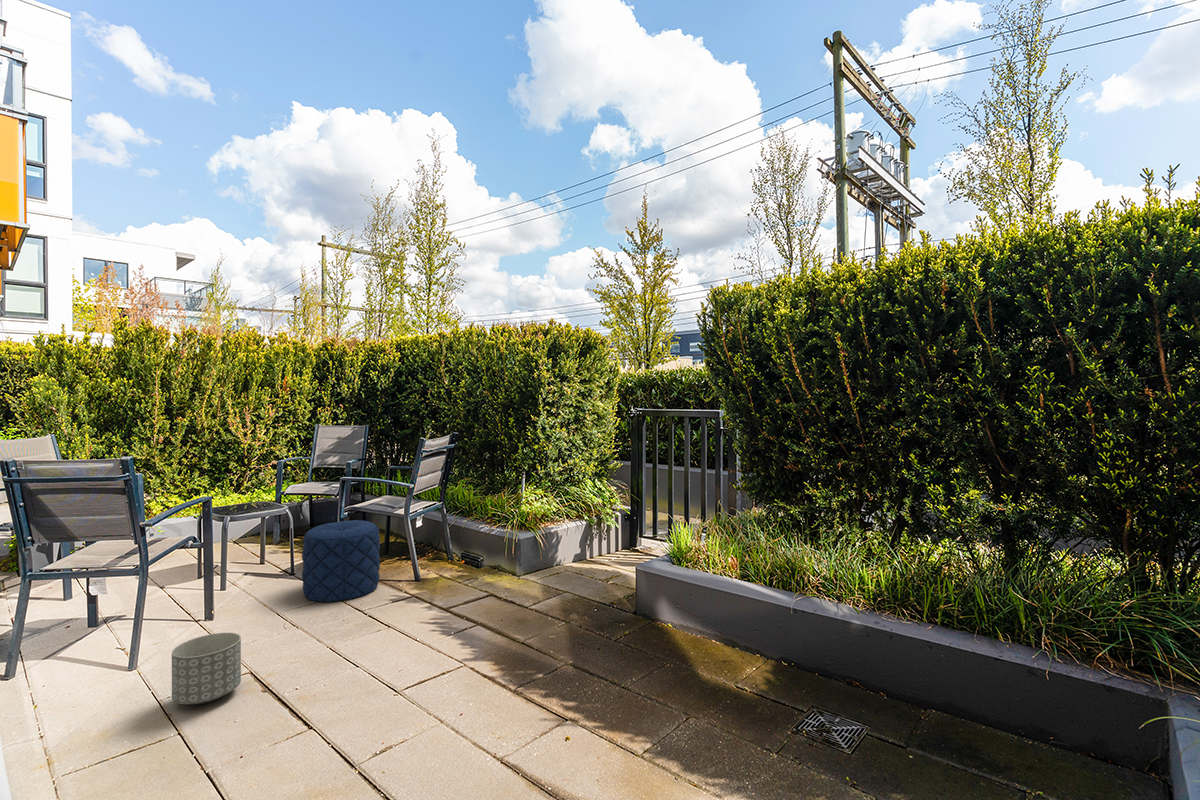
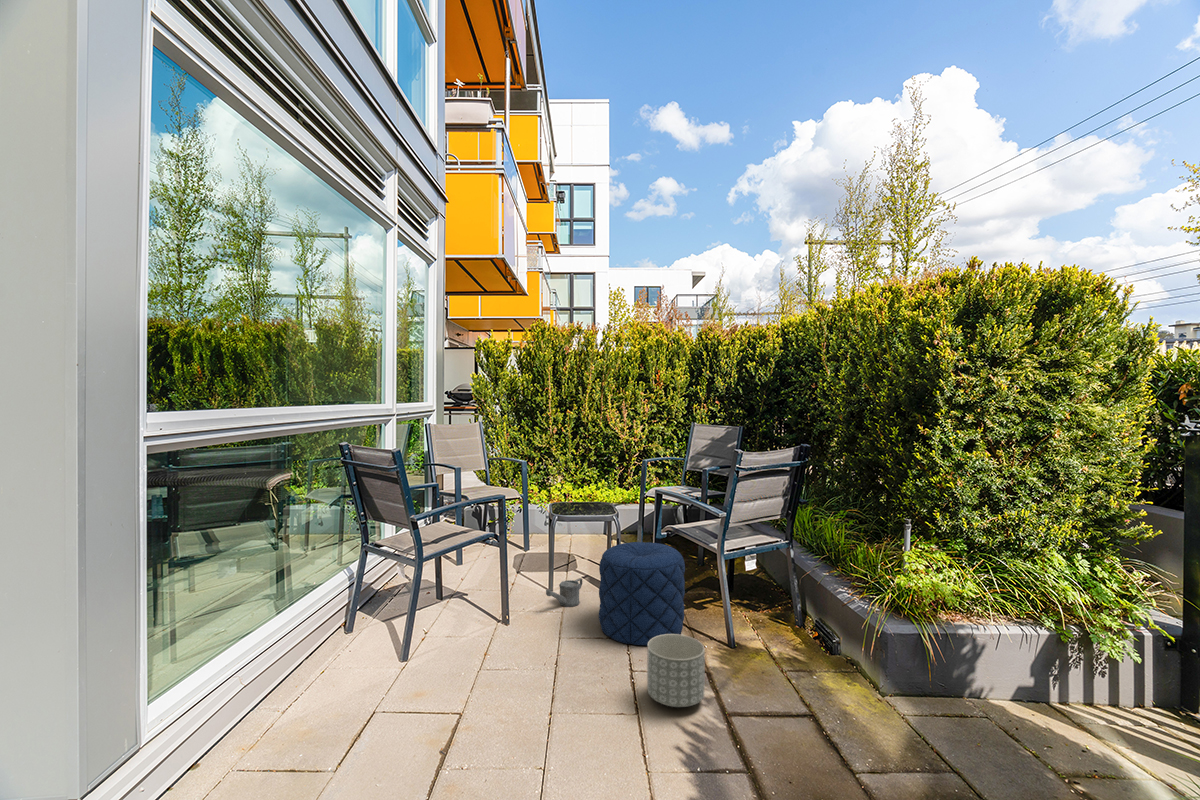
watering can: none [238,570,266,597] -> present [546,578,582,607]
planter: present [172,633,241,705] -> present [647,634,705,707]

